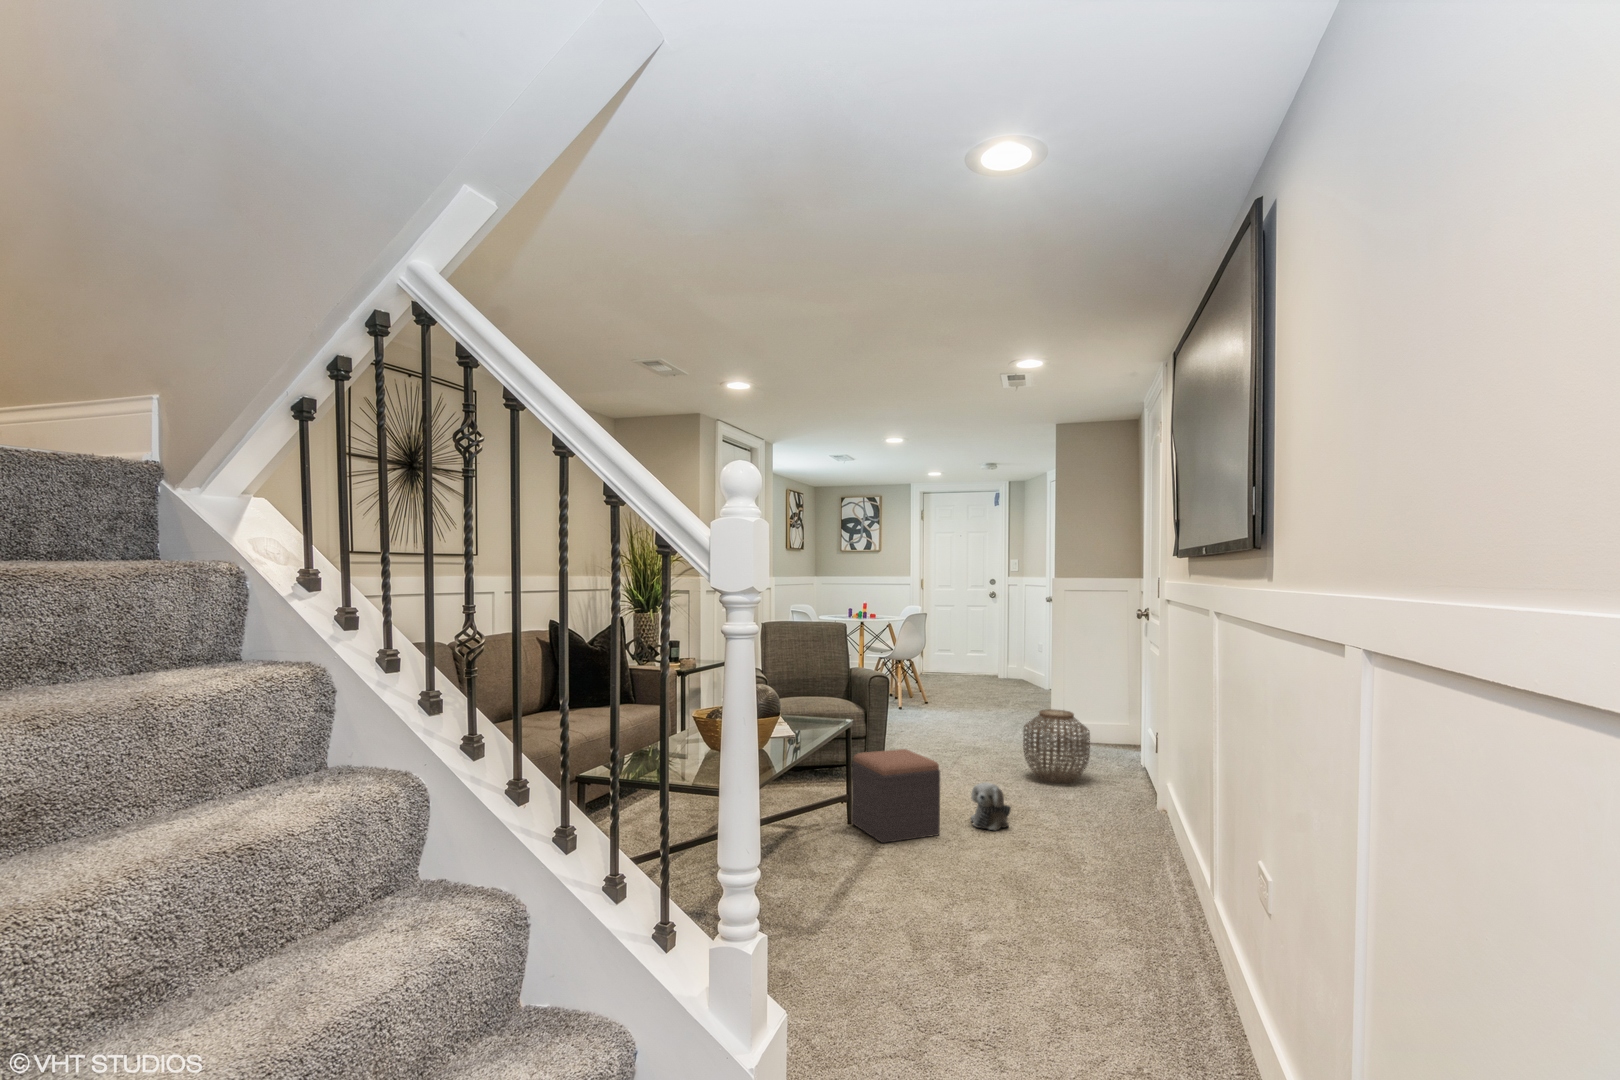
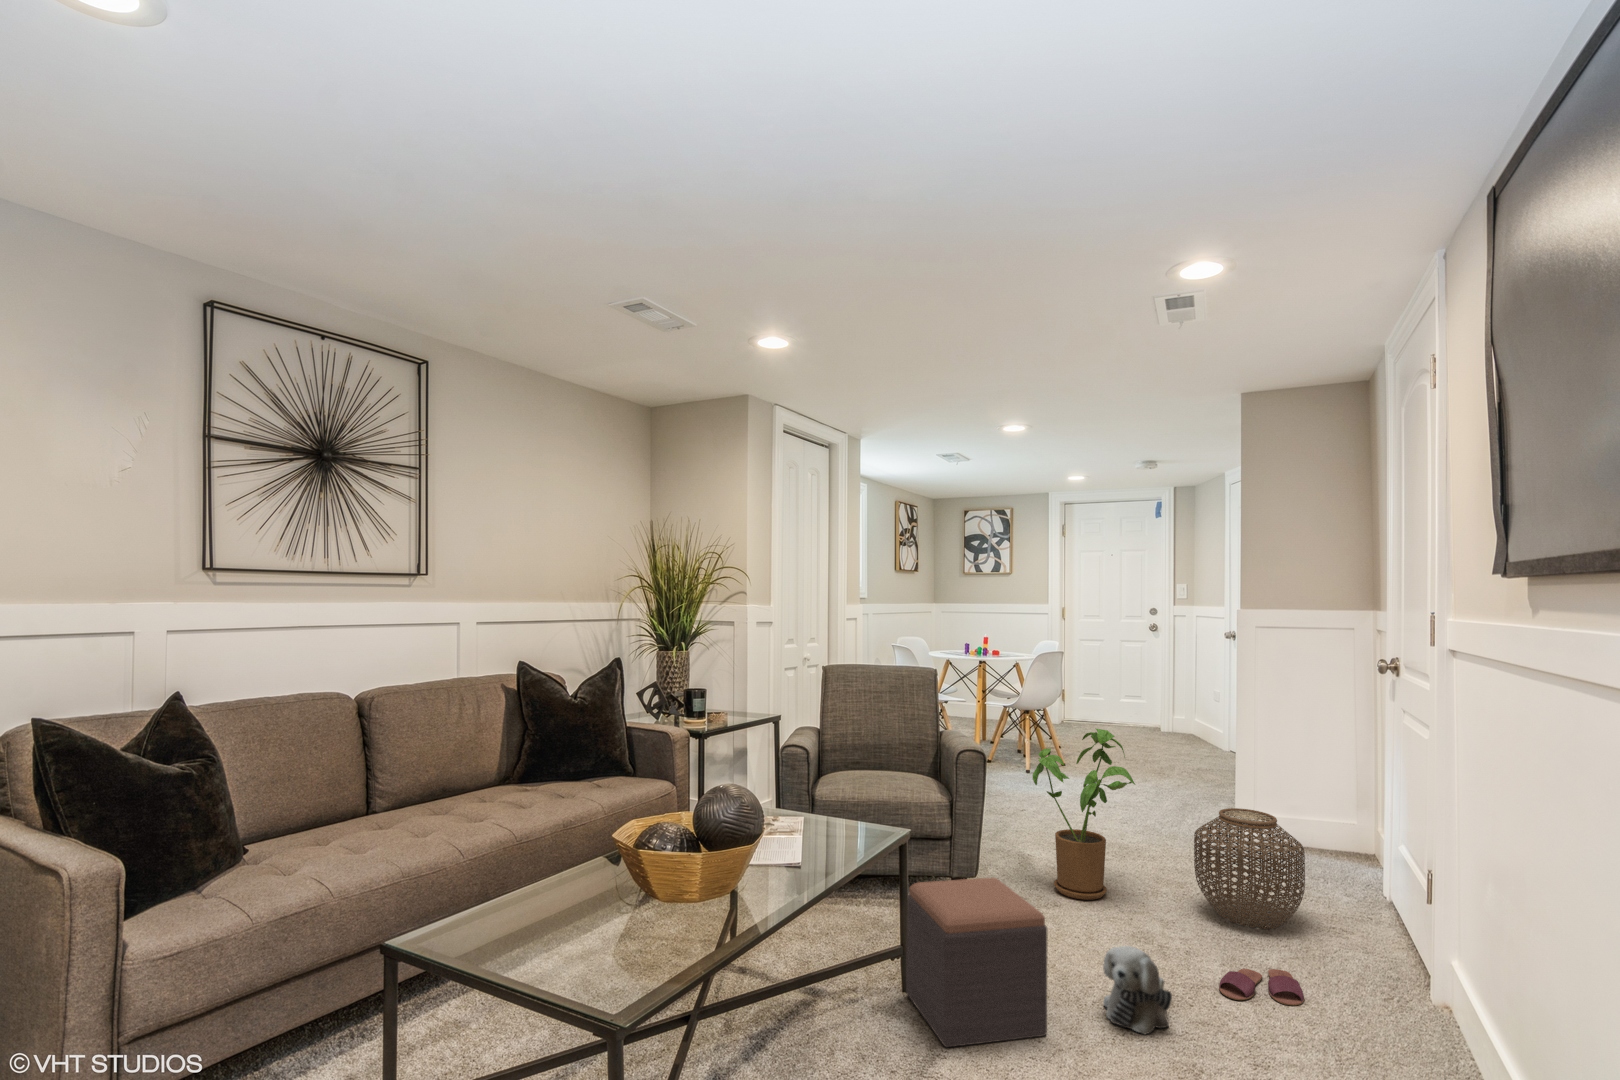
house plant: none [918,661,987,776] -> present [1033,729,1135,900]
slippers: none [1037,800,1085,815] -> present [1219,968,1304,1006]

